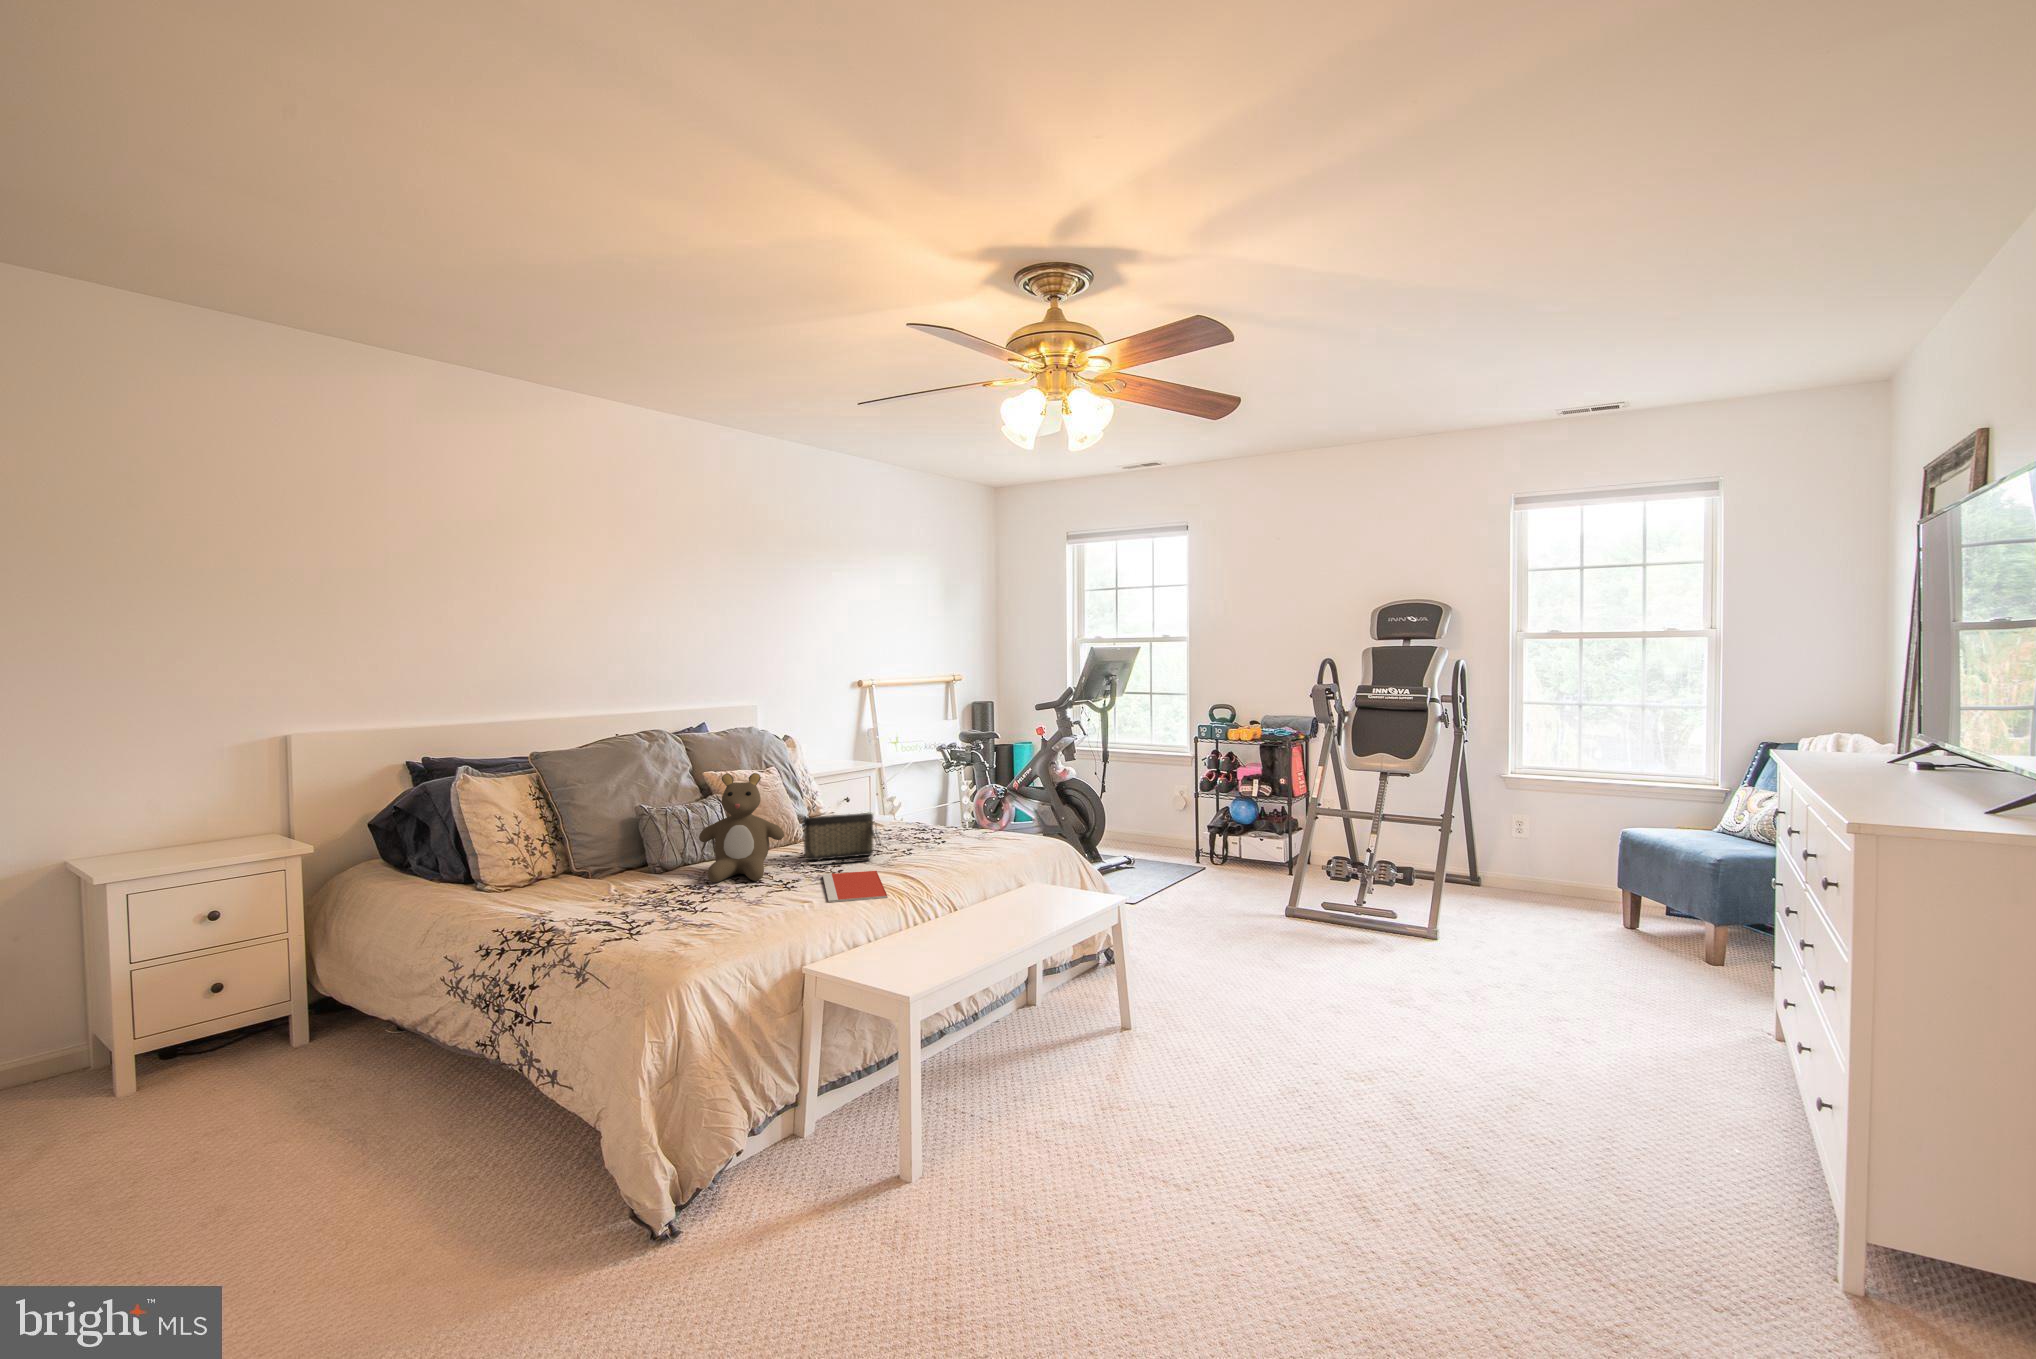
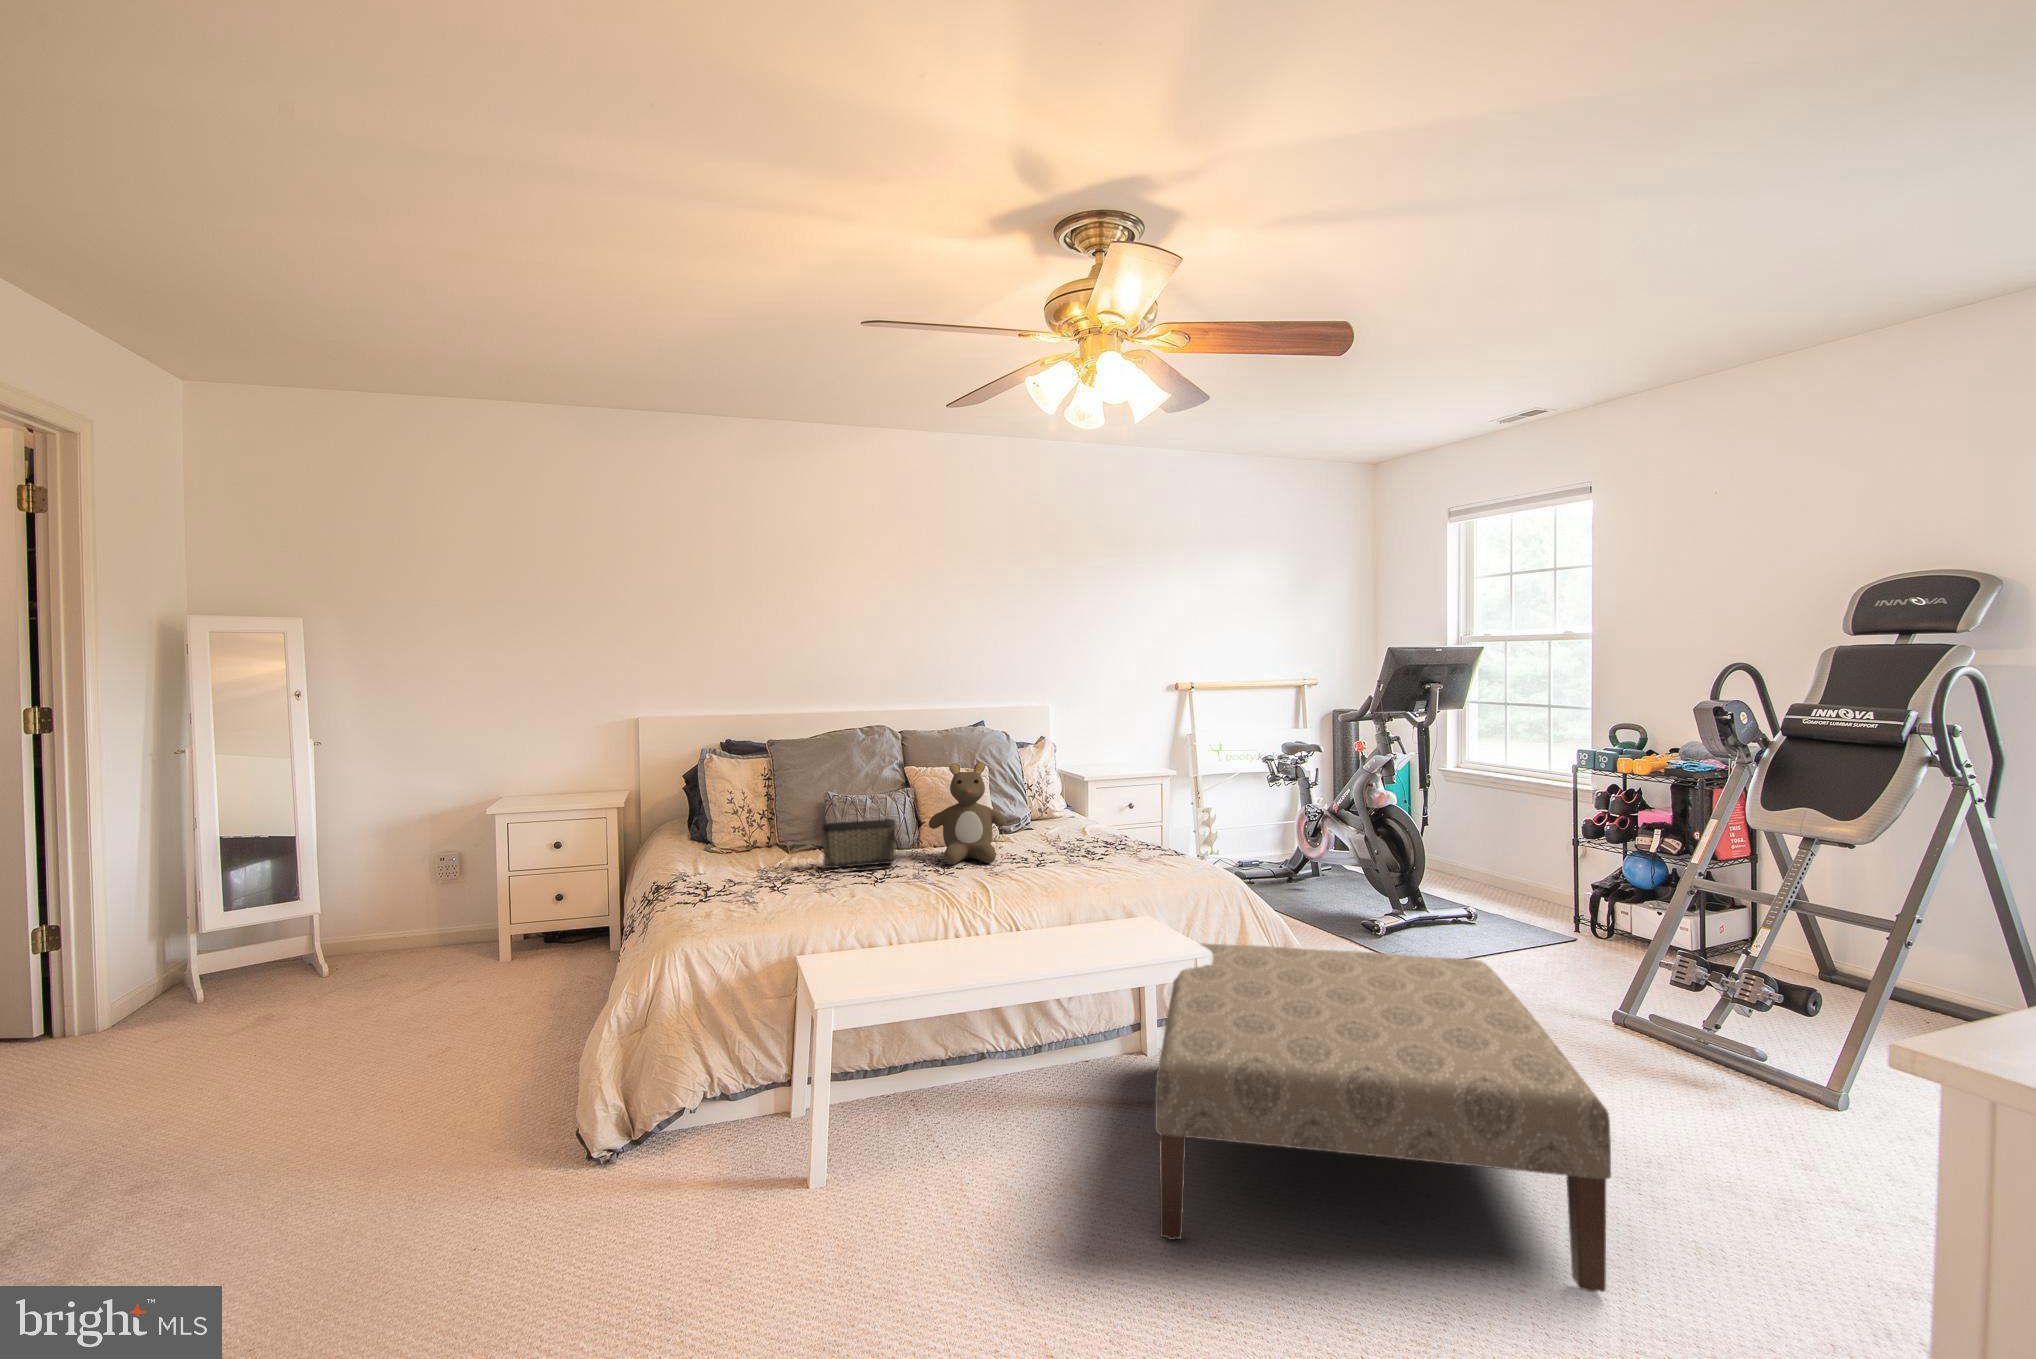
teddy bear: present [699,773,784,882] -> present [929,763,1007,864]
notebook: present [823,871,888,902] -> none [843,876,910,905]
ottoman: none [1119,939,1537,1282] -> present [1155,943,1611,1292]

